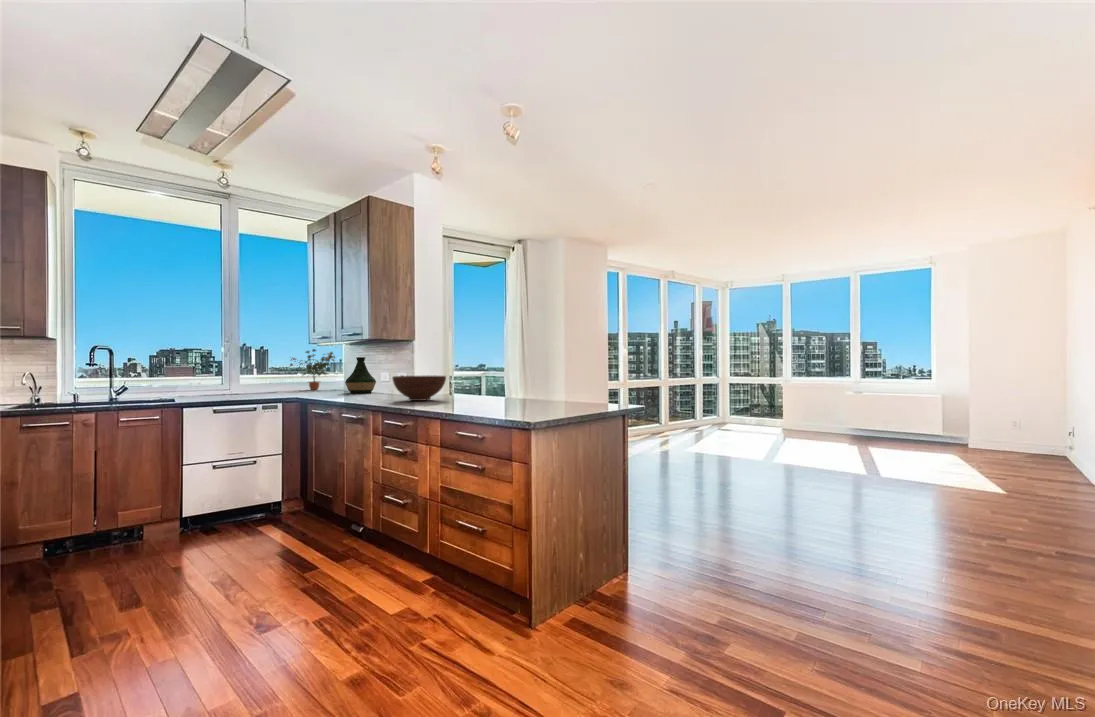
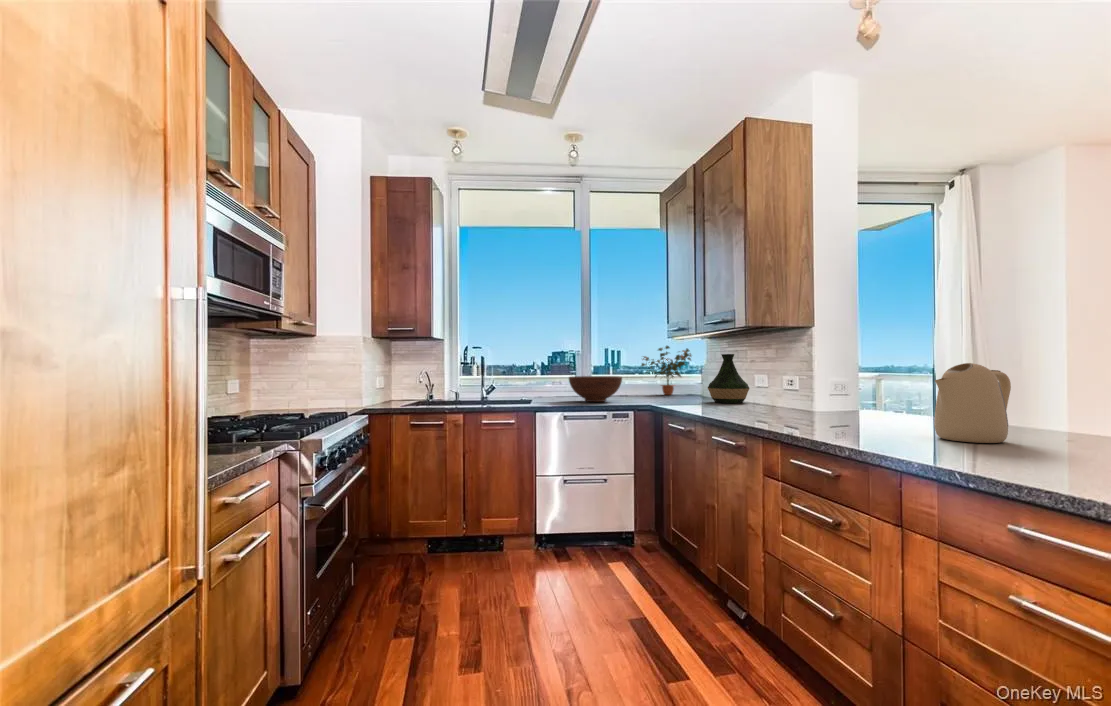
kettle: none [455,365,489,404] -> present [934,363,1011,443]
fruit bowl: present [393,376,446,401] -> present [569,376,622,402]

